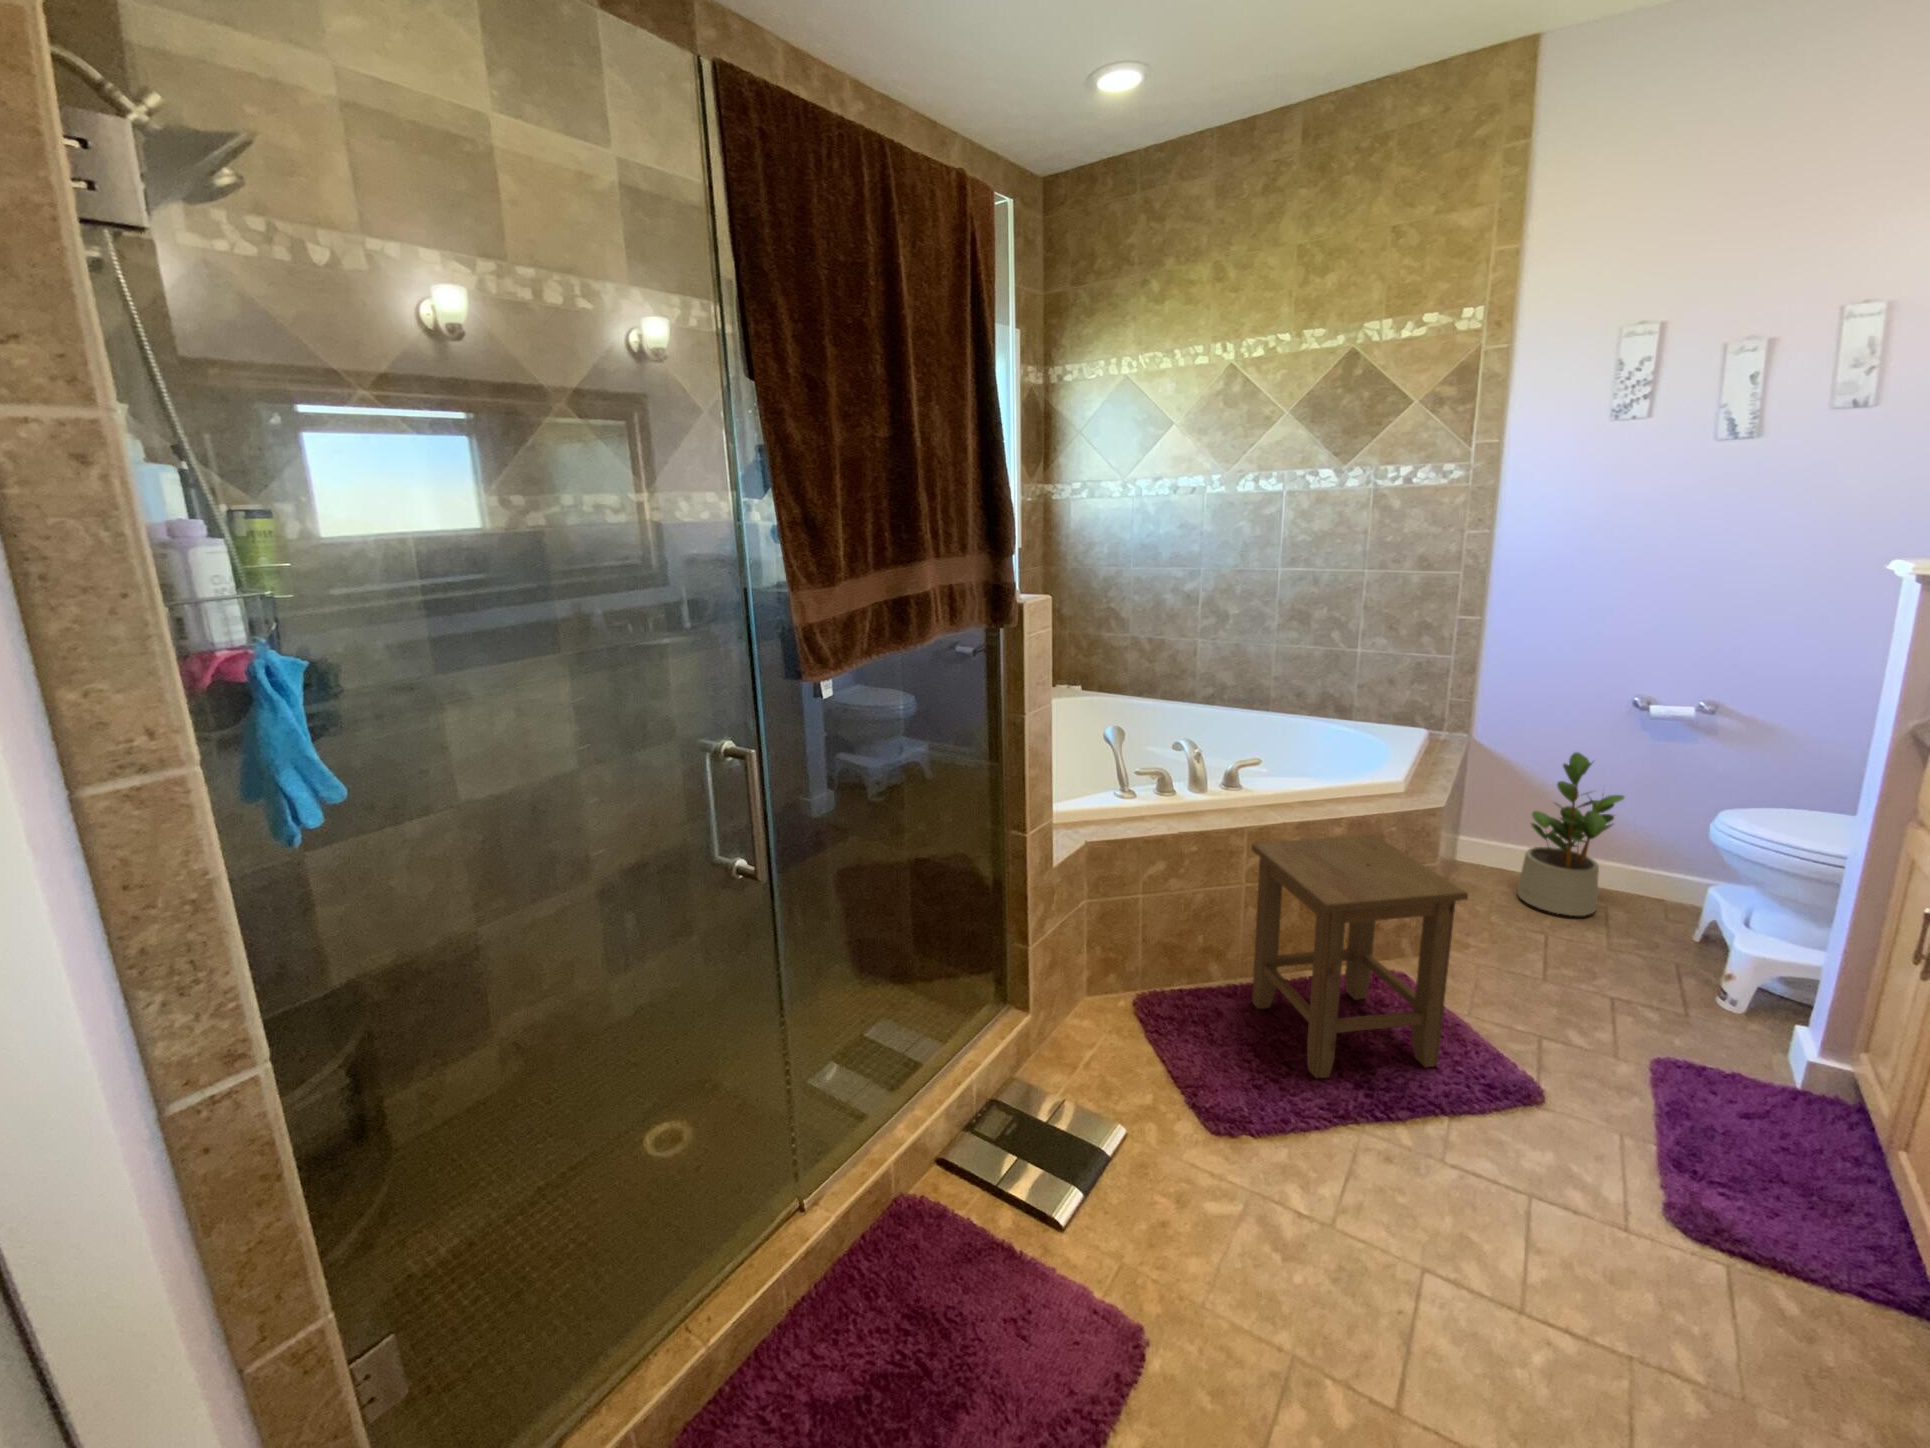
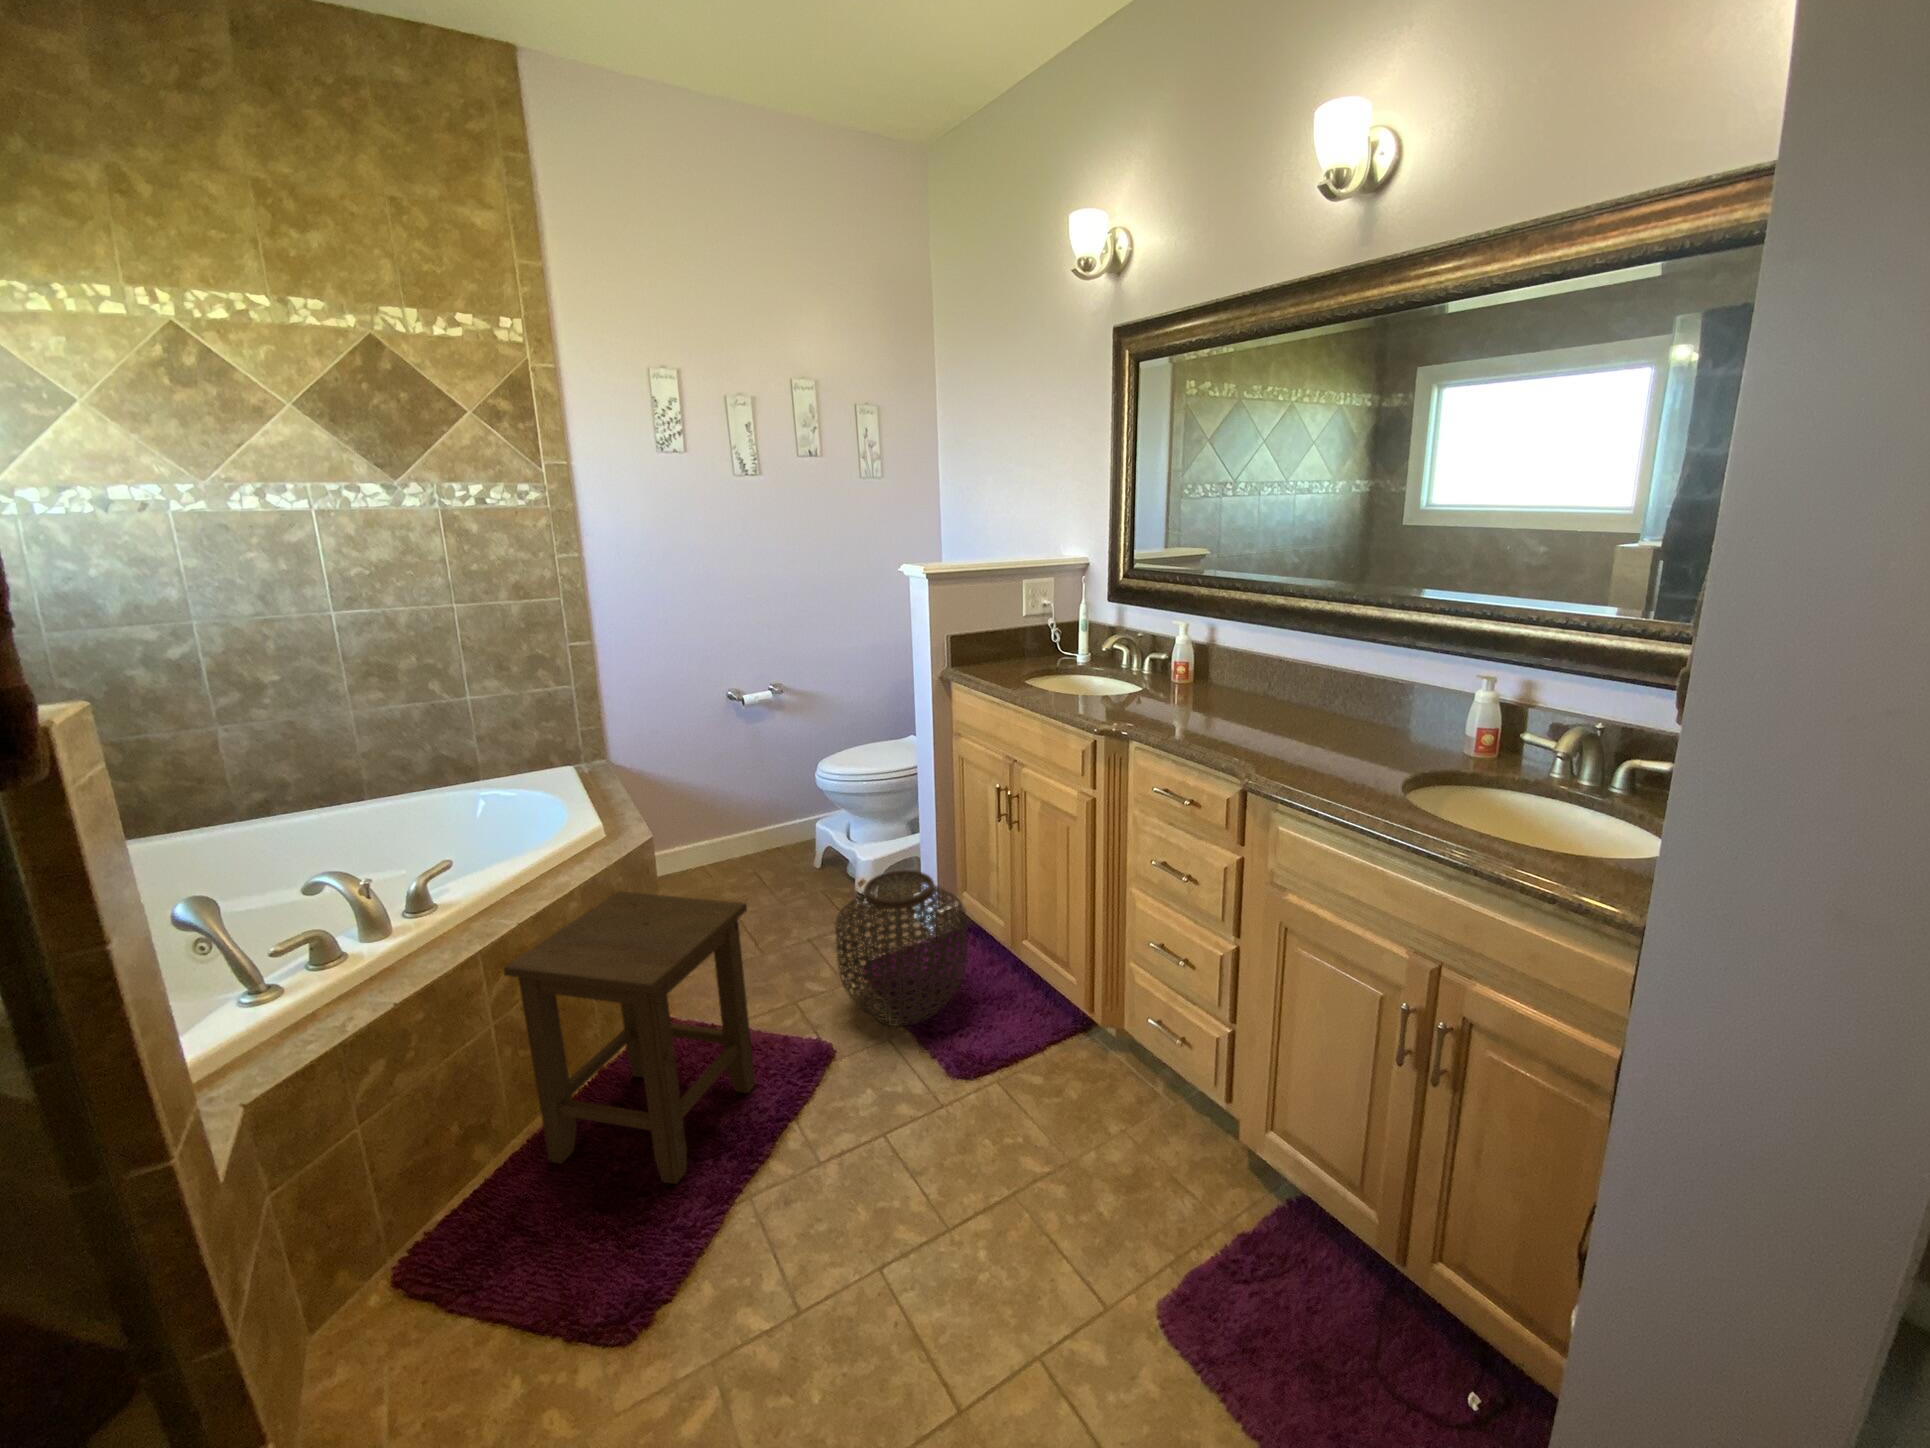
potted plant: present [1517,752,1624,916] -> none [684,750,752,900]
woven basket: none [1587,953,1824,1159] -> present [835,870,968,1026]

